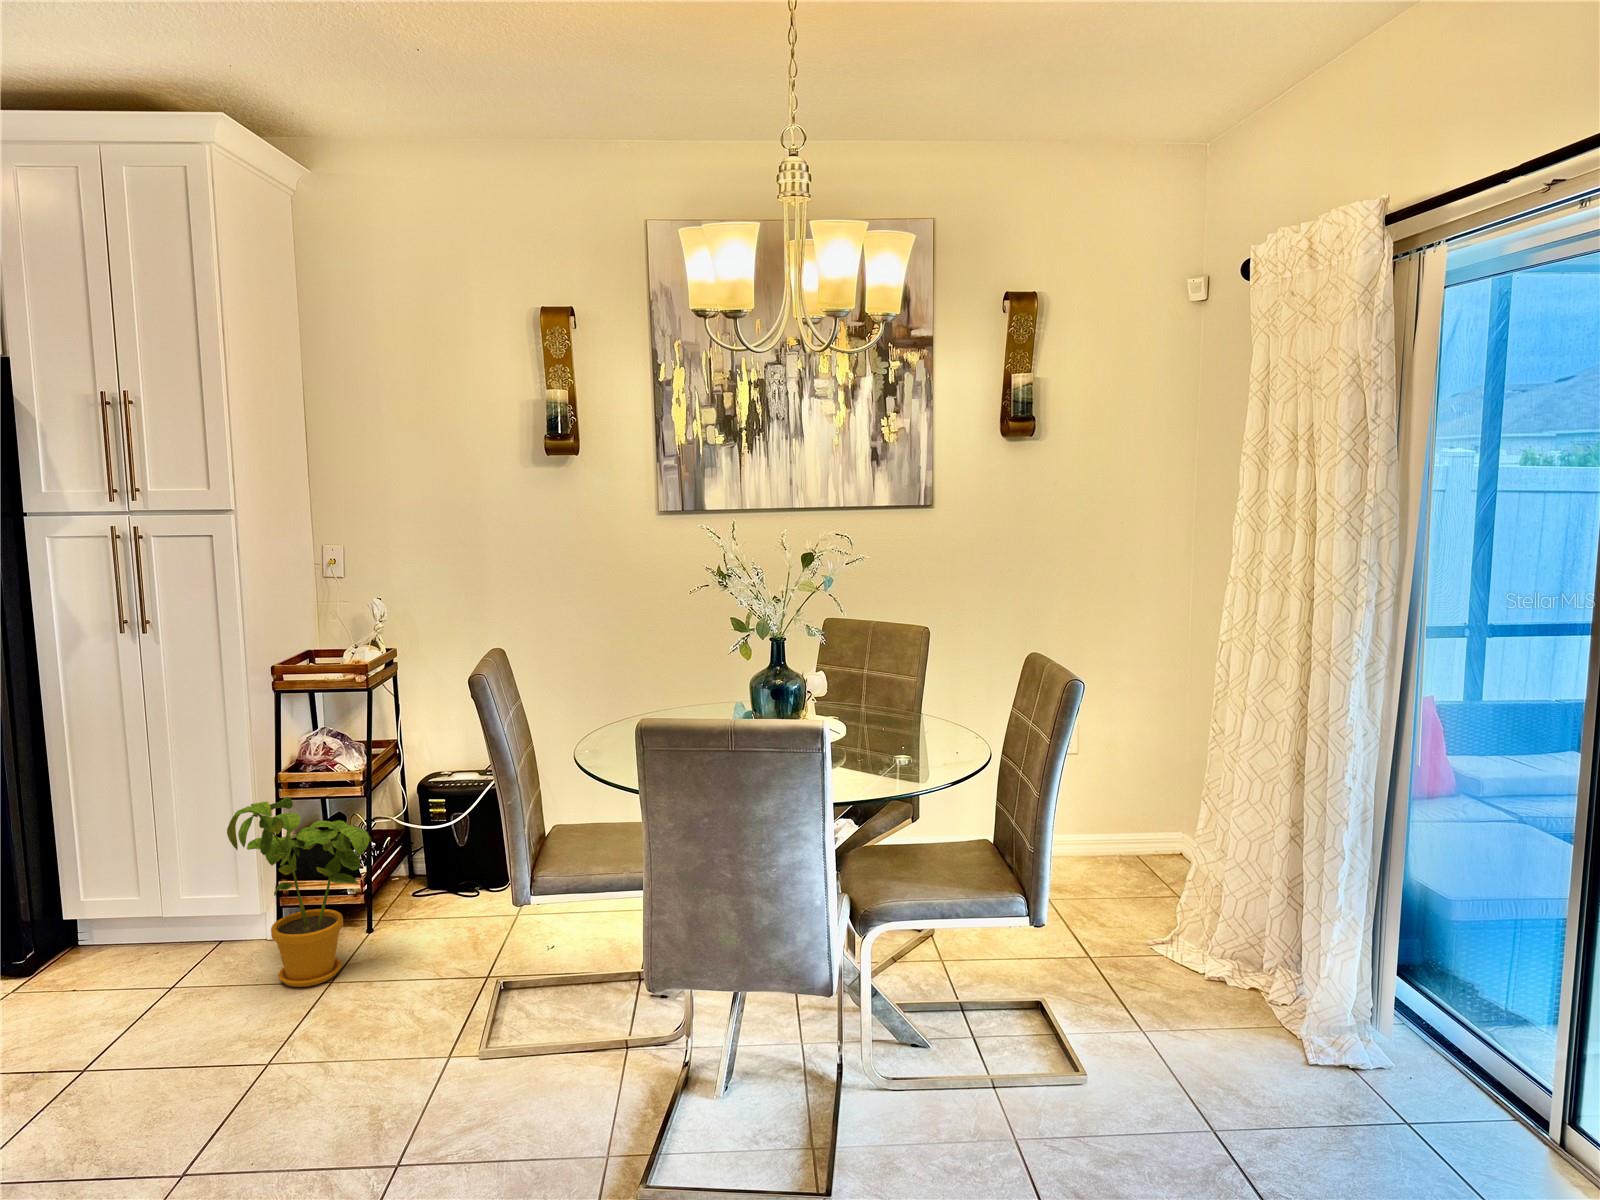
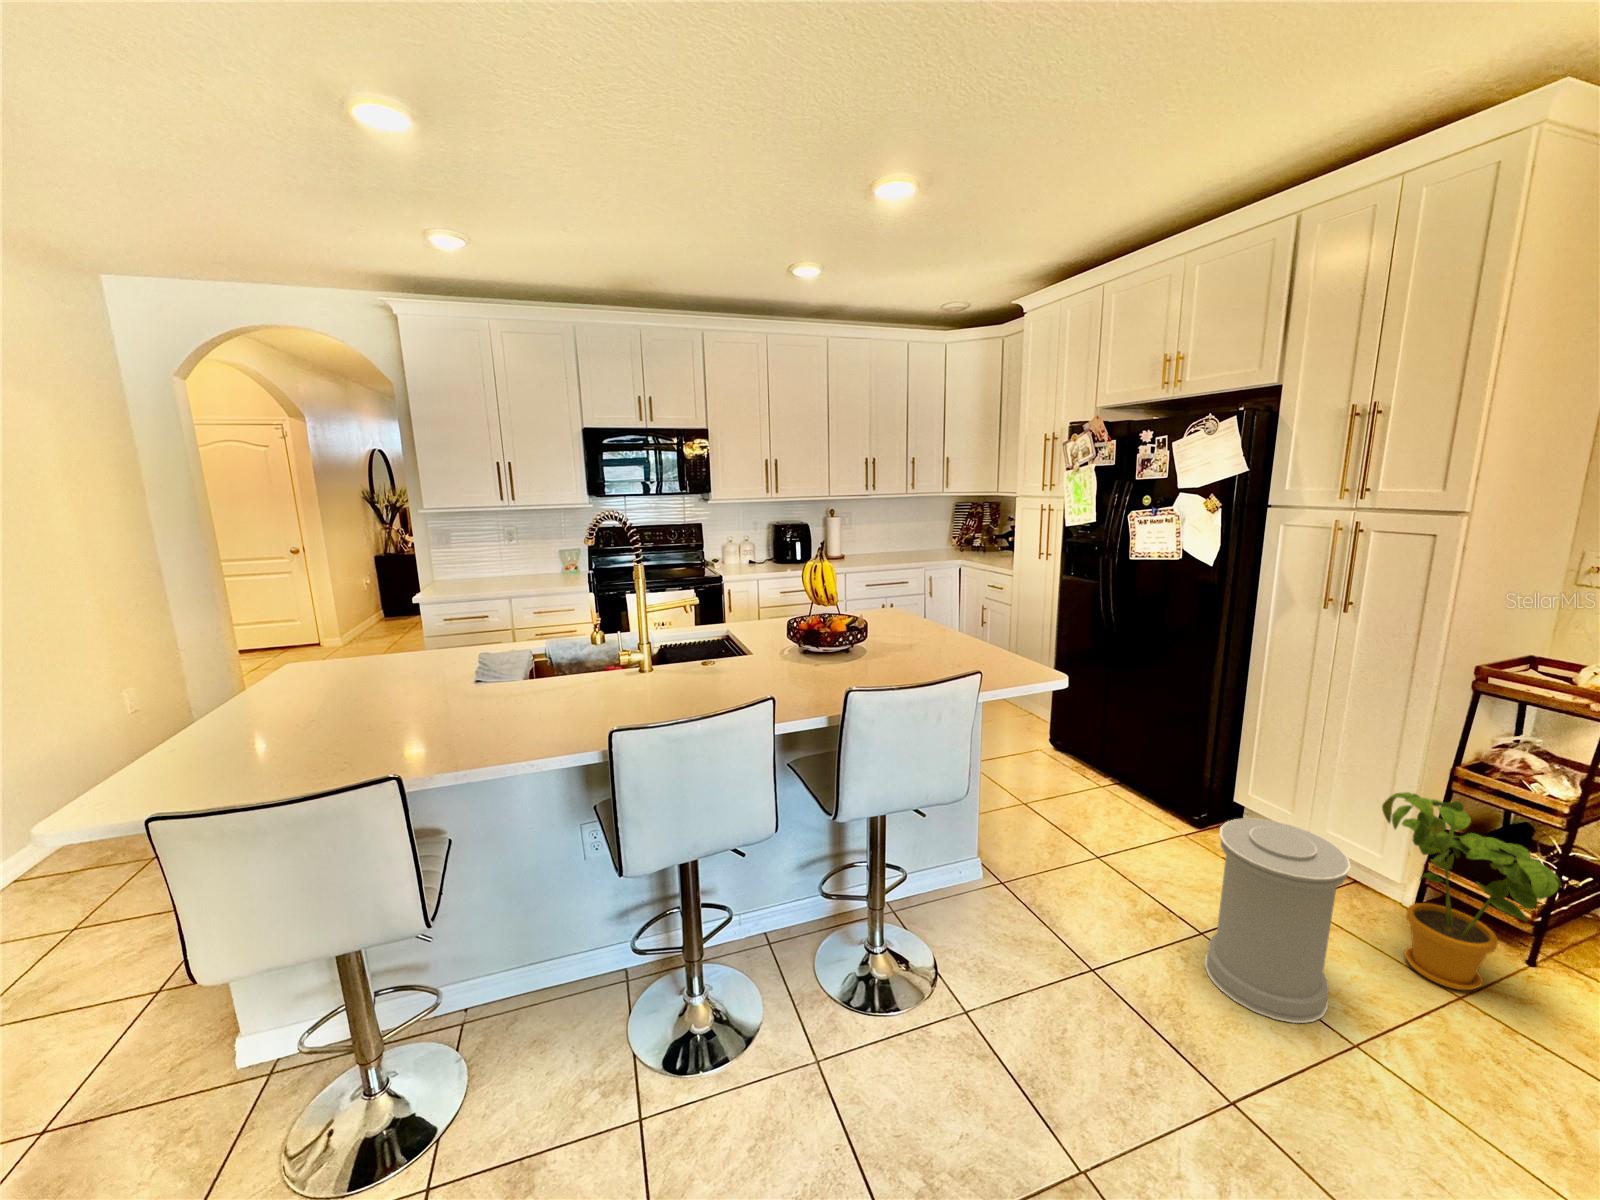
trash can: none [68,882,228,1118] -> present [1205,819,1350,1023]

